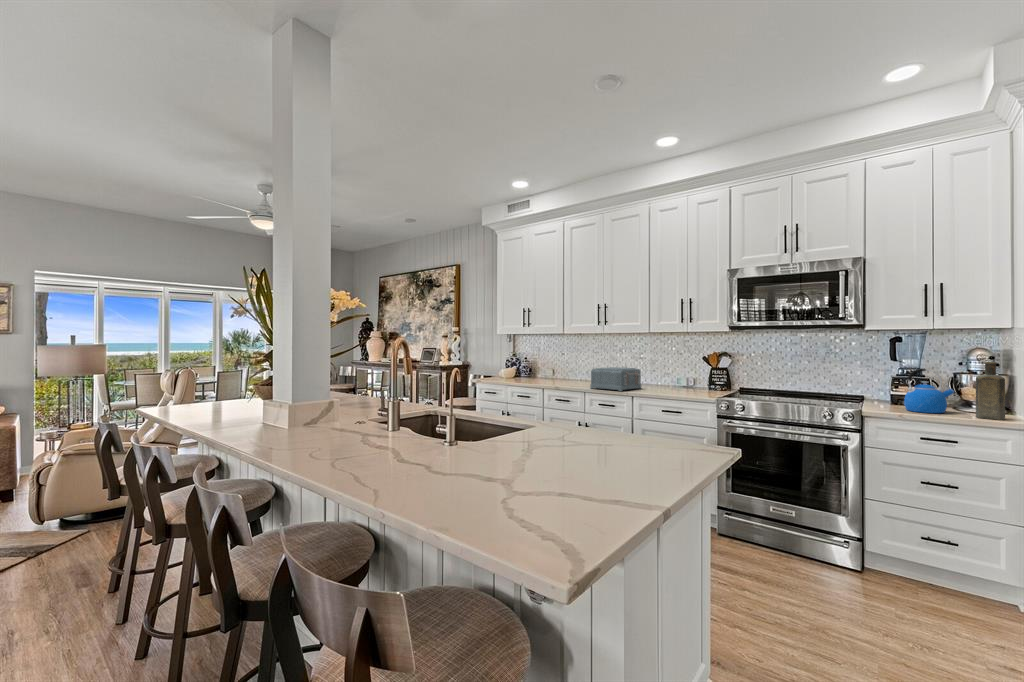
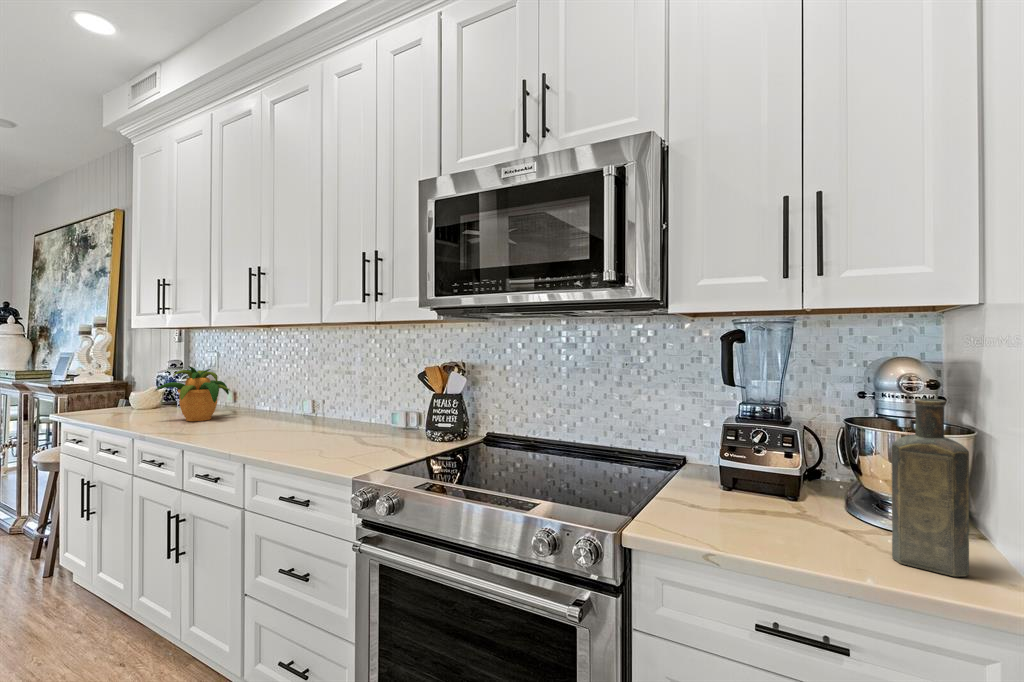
potted plant: none [537,355,571,384] -> present [155,366,229,421]
toaster: present [590,367,641,391] -> none [211,390,315,444]
kettle: present [904,369,954,413] -> none [733,409,845,534]

